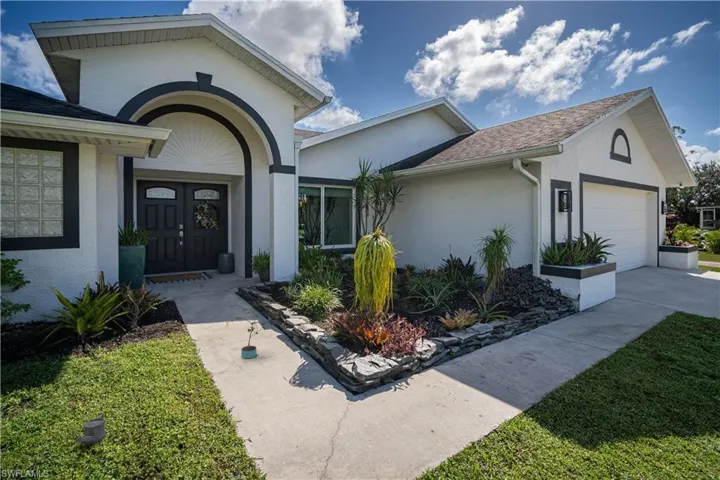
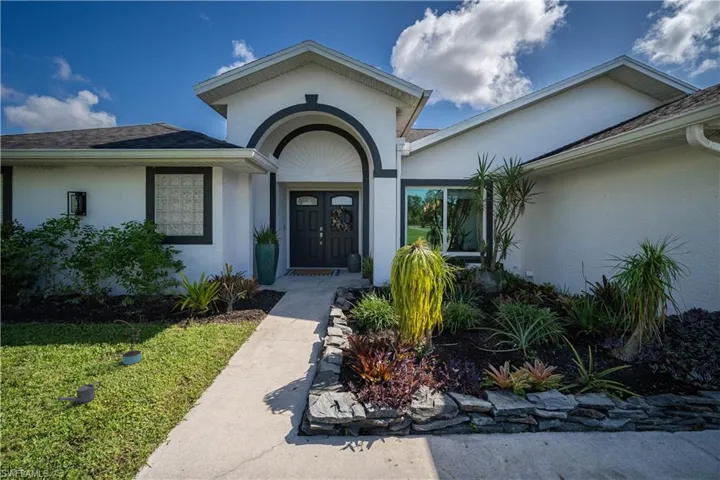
potted plant: present [236,309,265,358] -> present [113,312,144,365]

